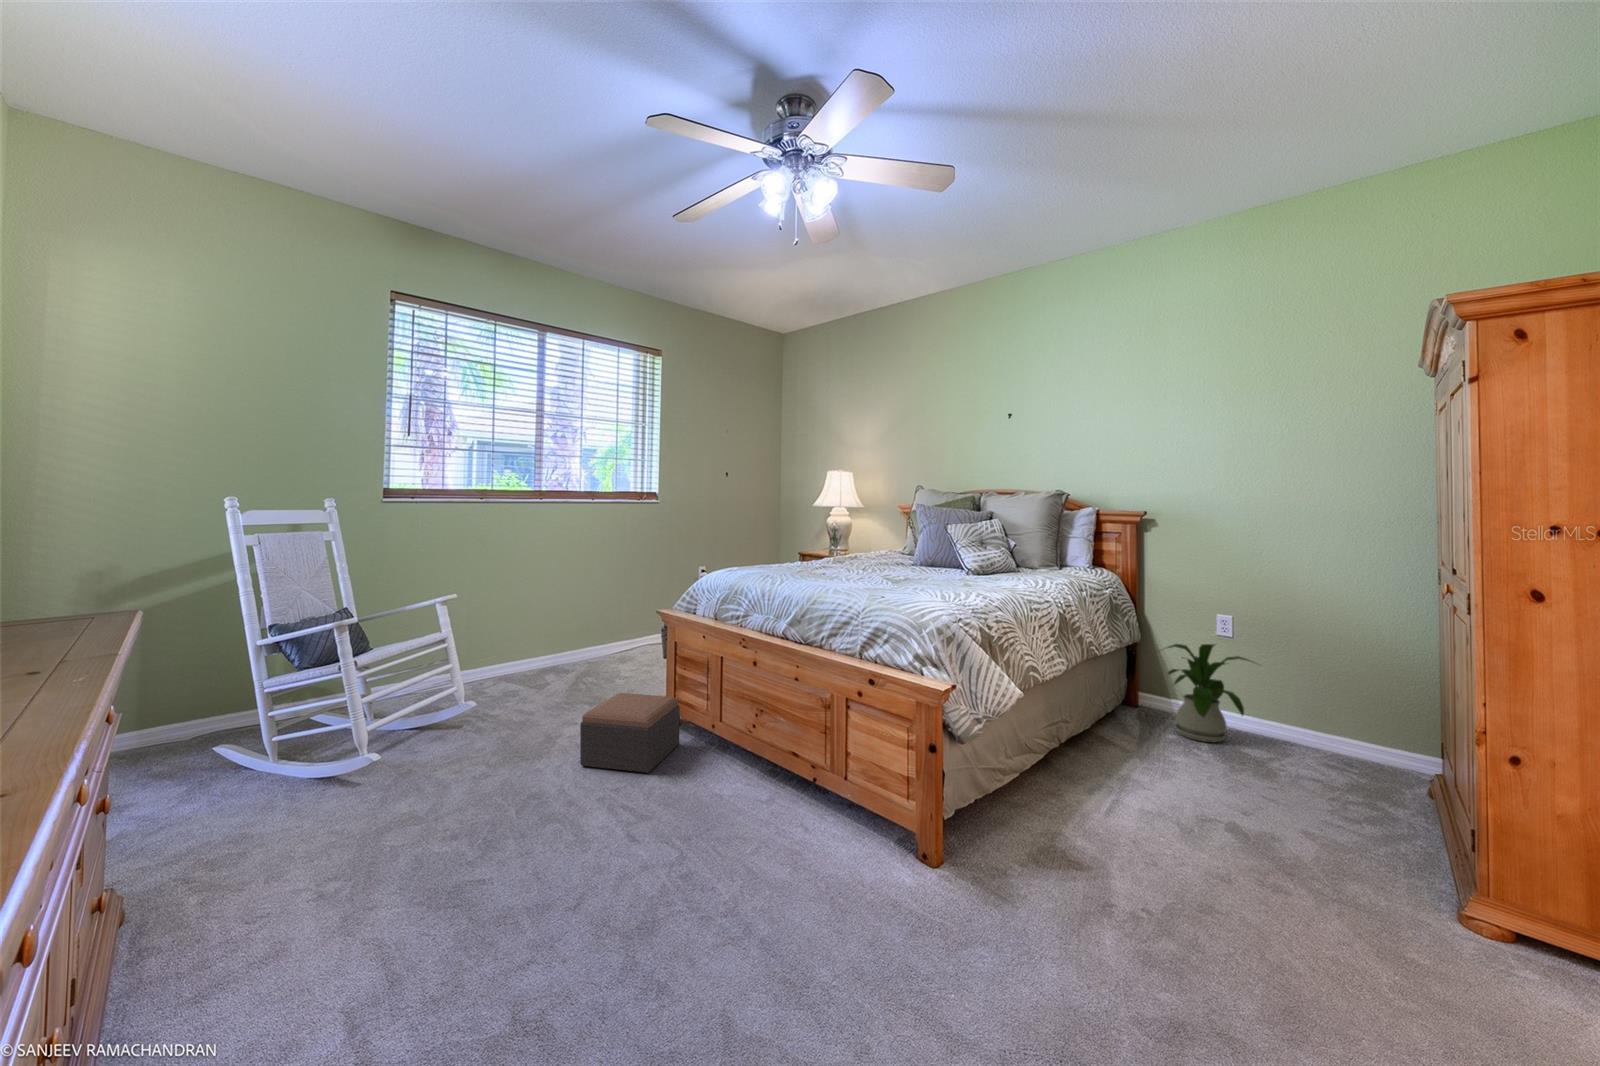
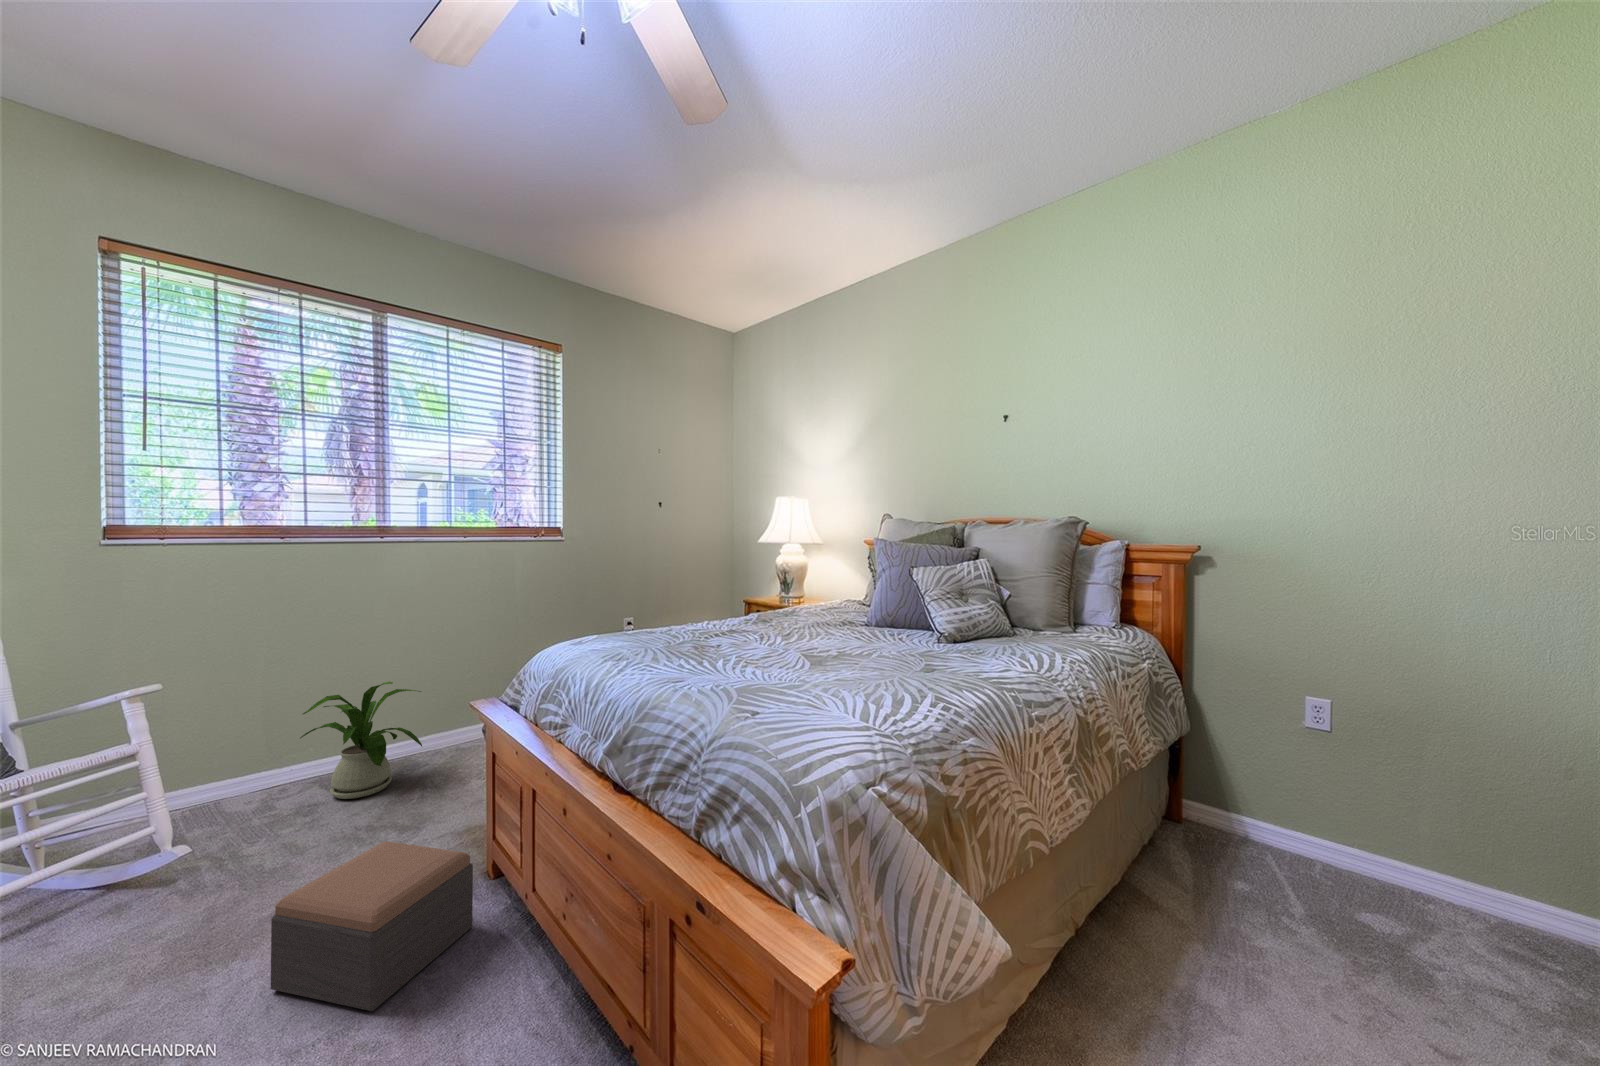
house plant: present [1168,644,1250,742] -> present [300,682,422,799]

